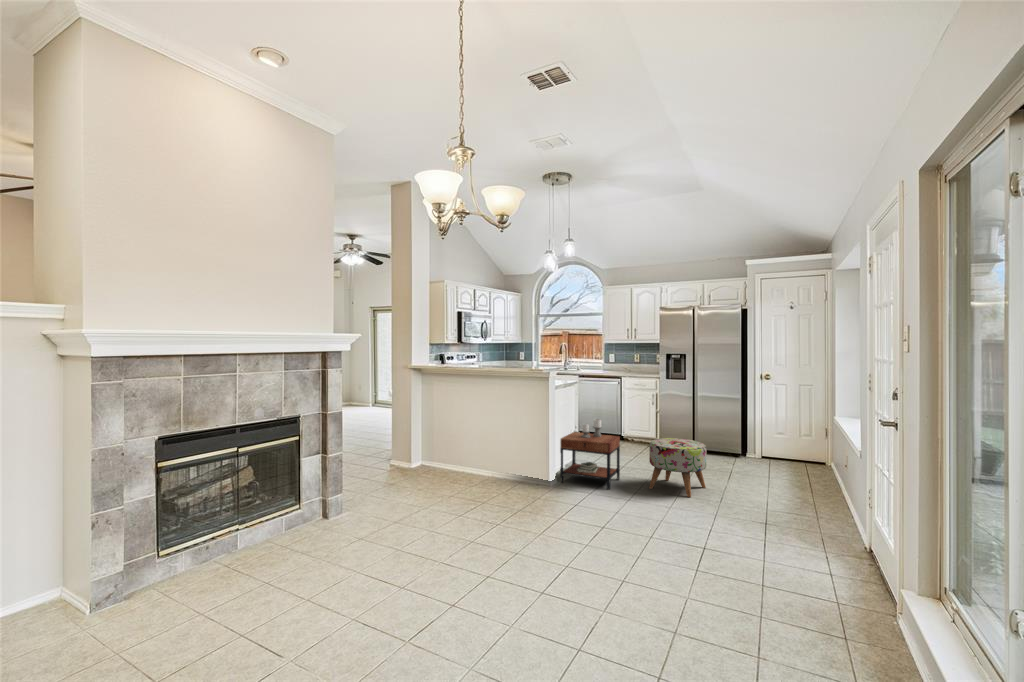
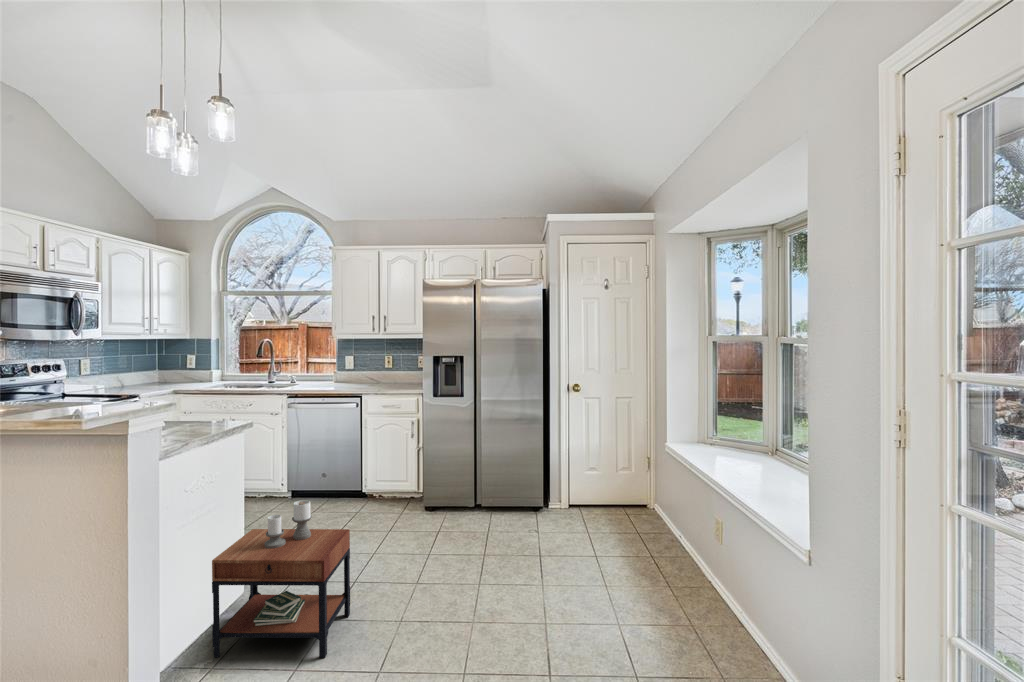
ottoman: present [649,438,707,497] -> none [408,517,511,645]

